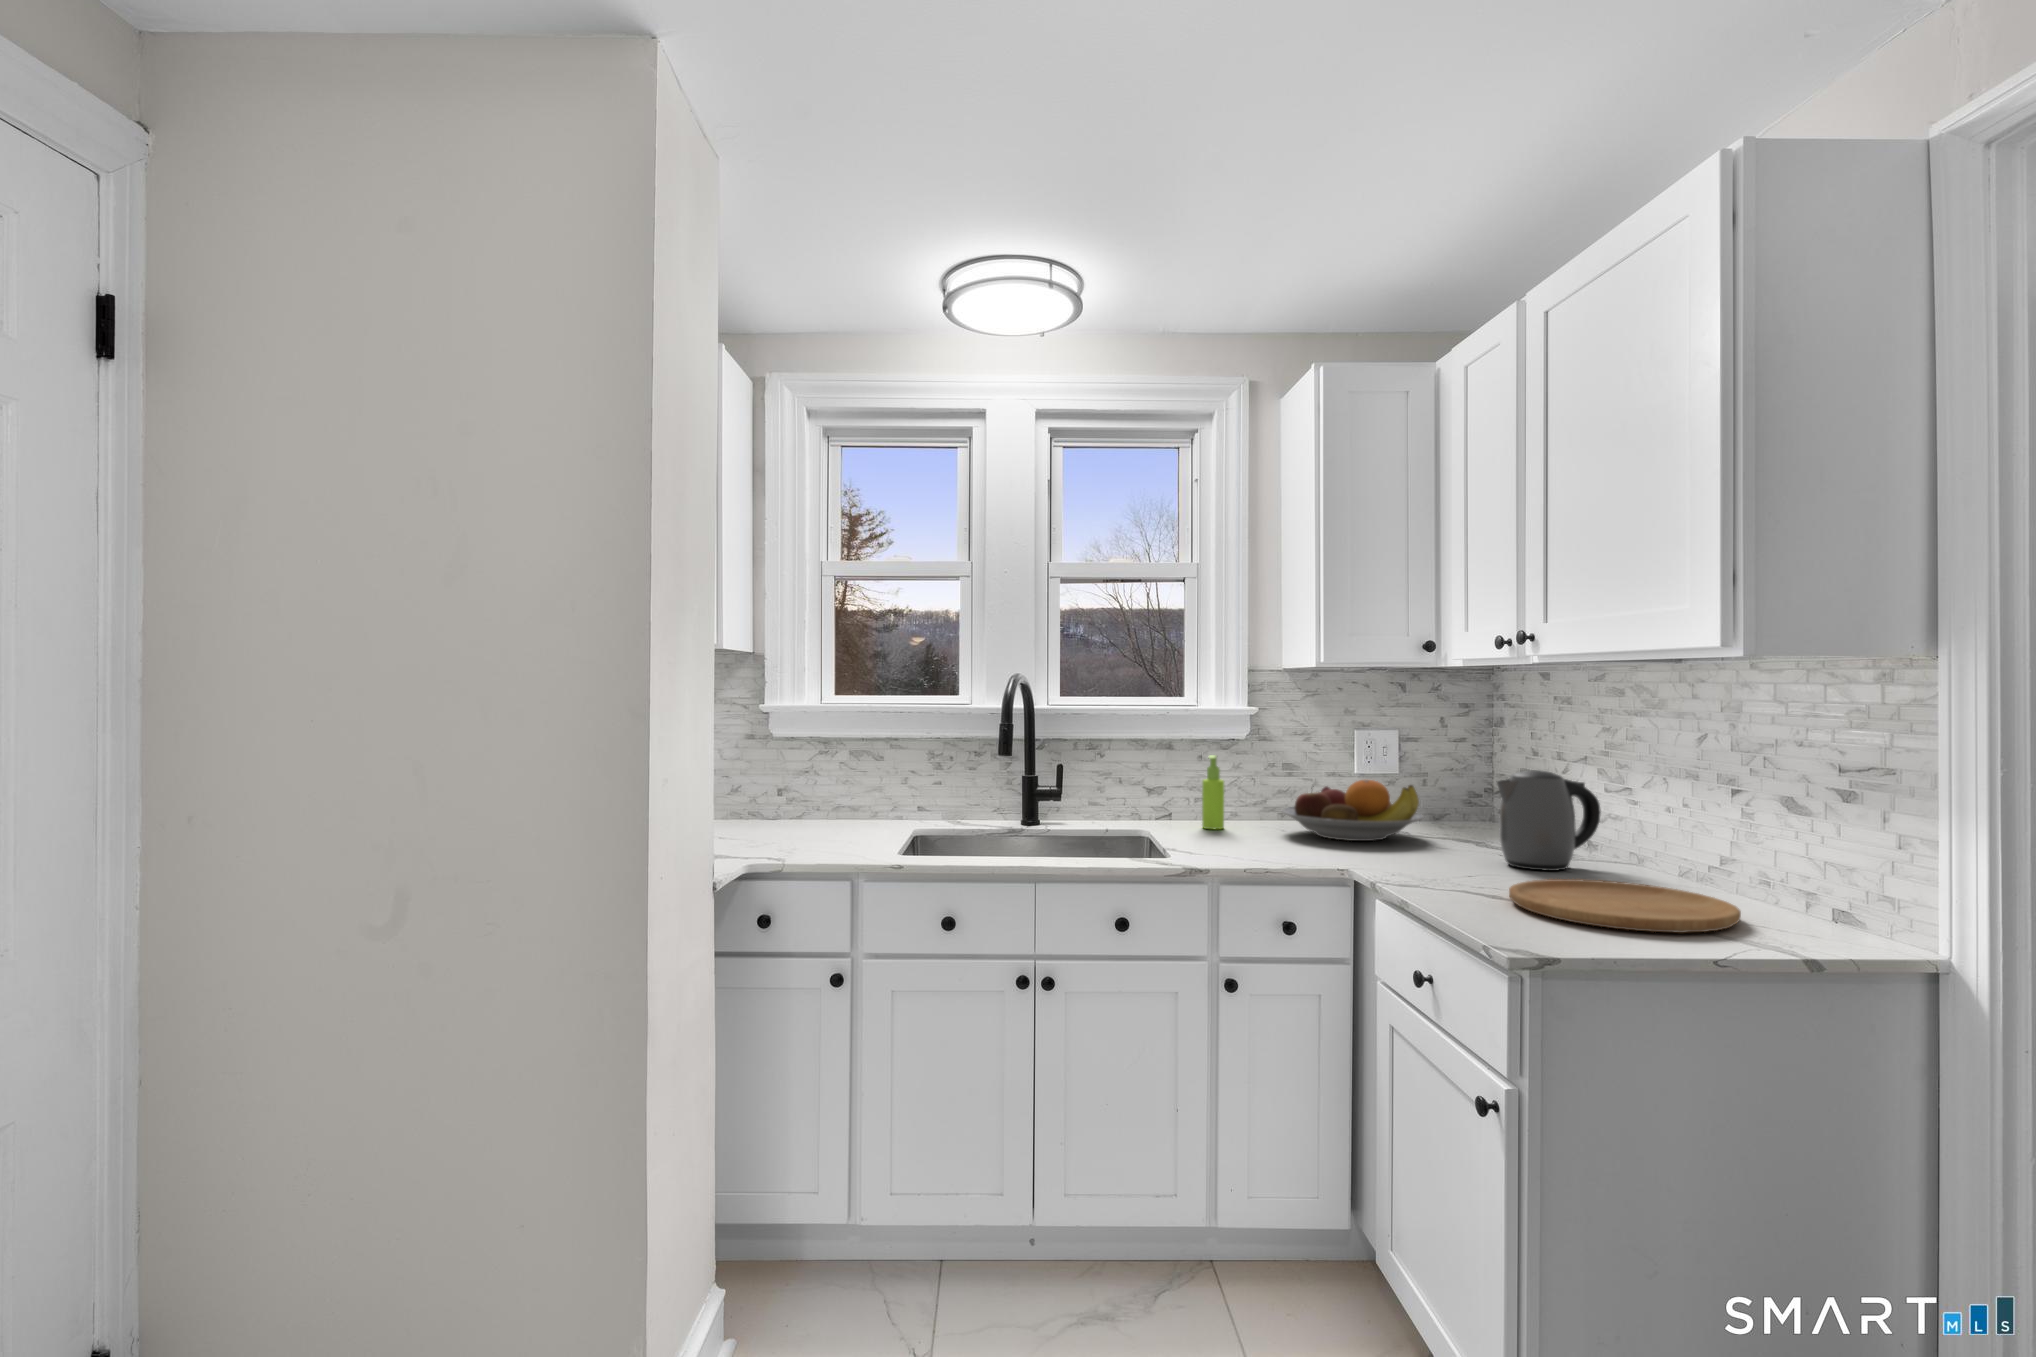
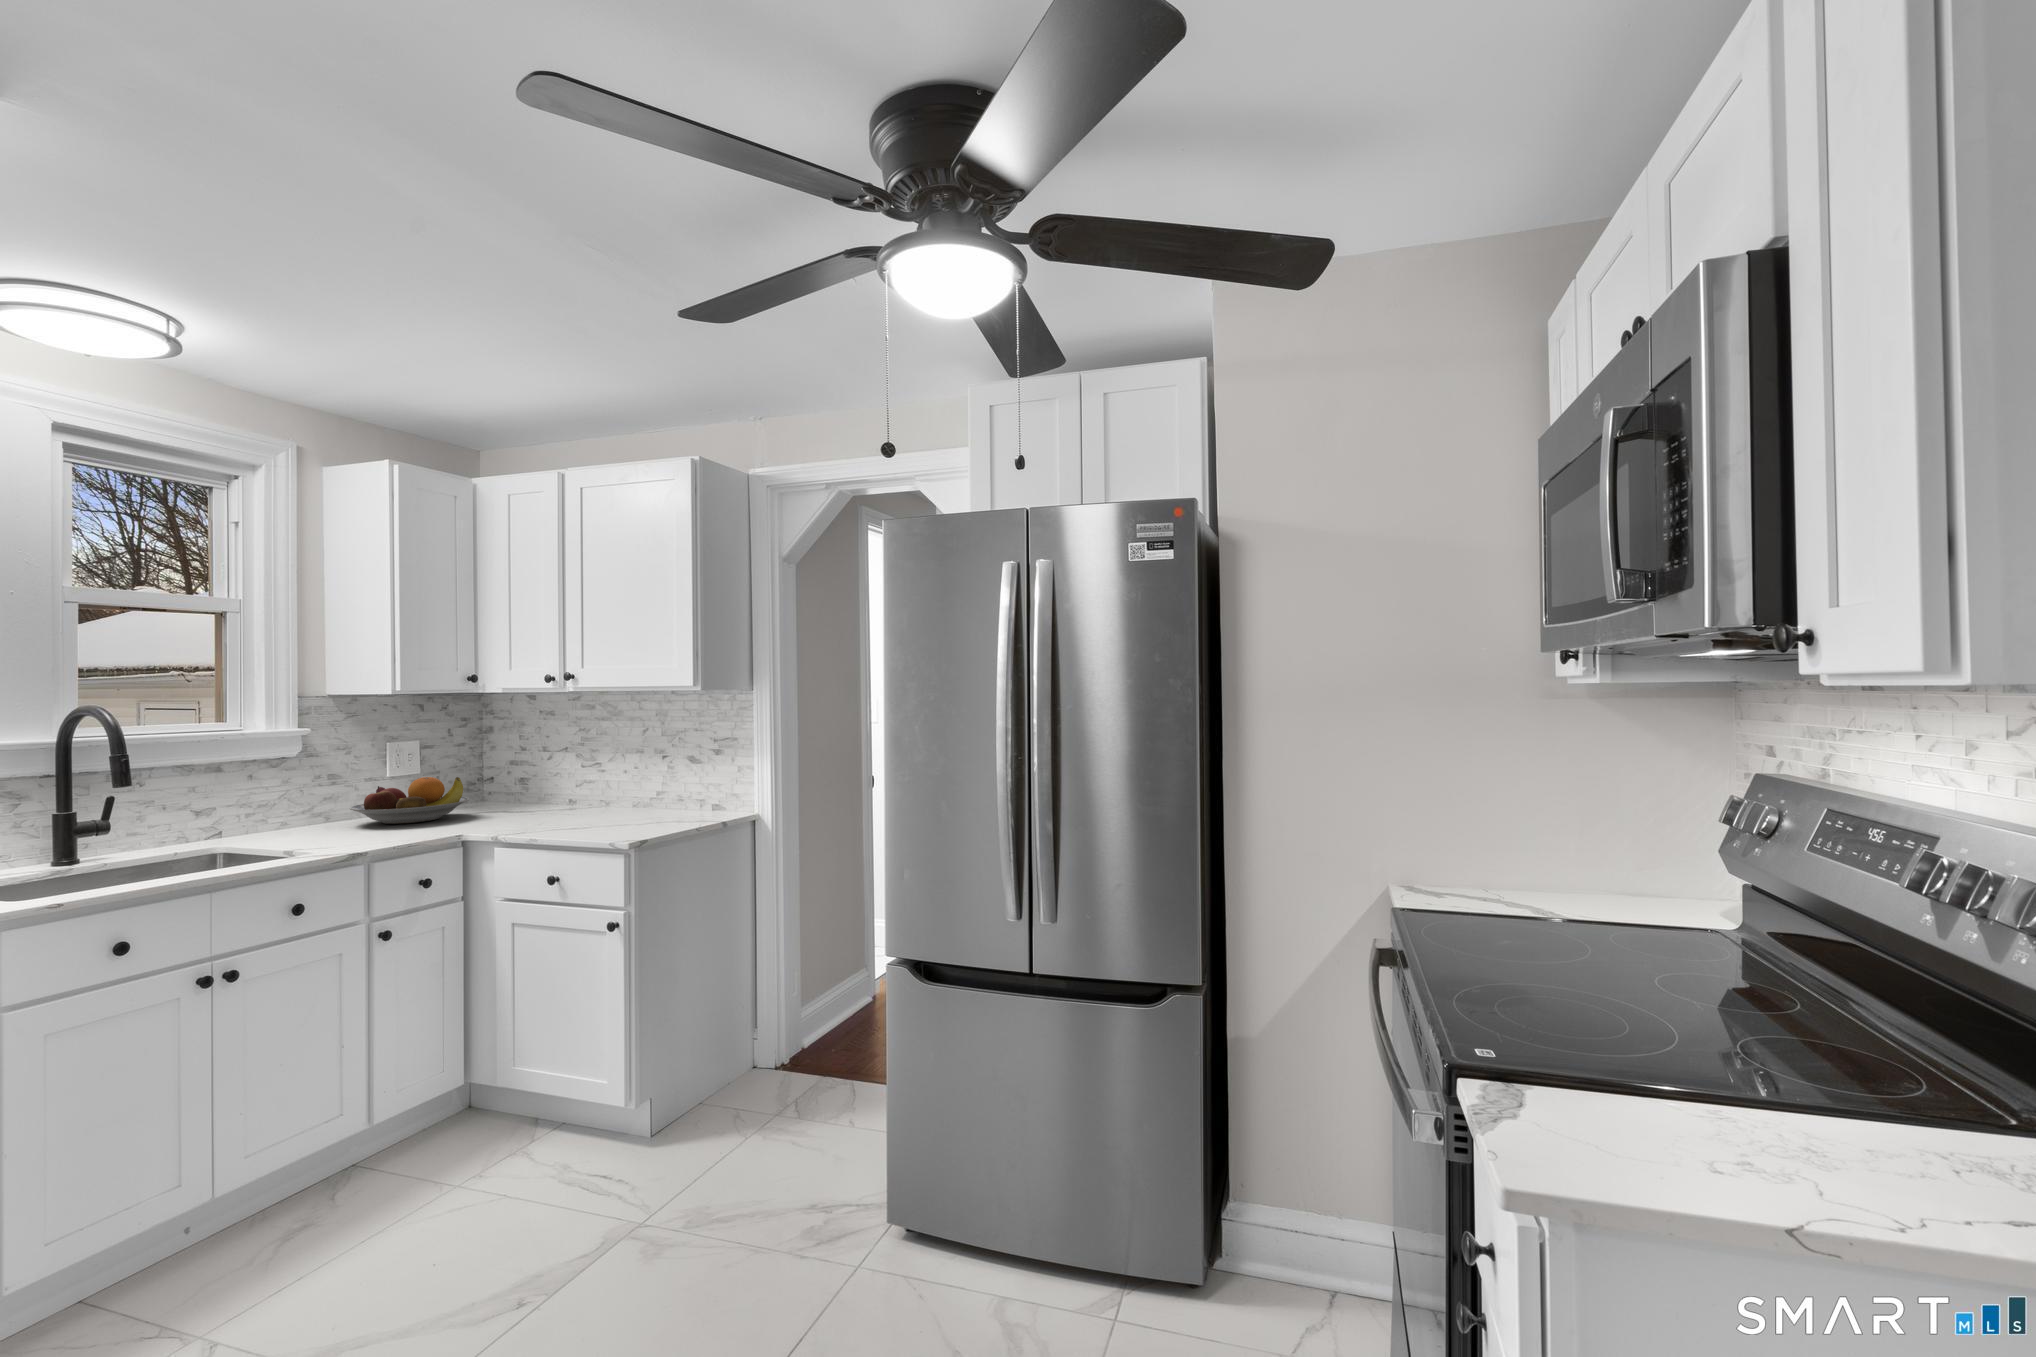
soap dispenser: present [1202,755,1224,829] -> none [268,772,292,835]
kettle: present [1497,770,1601,871] -> none [538,757,594,817]
cutting board: present [1509,879,1741,933] -> none [575,809,688,831]

